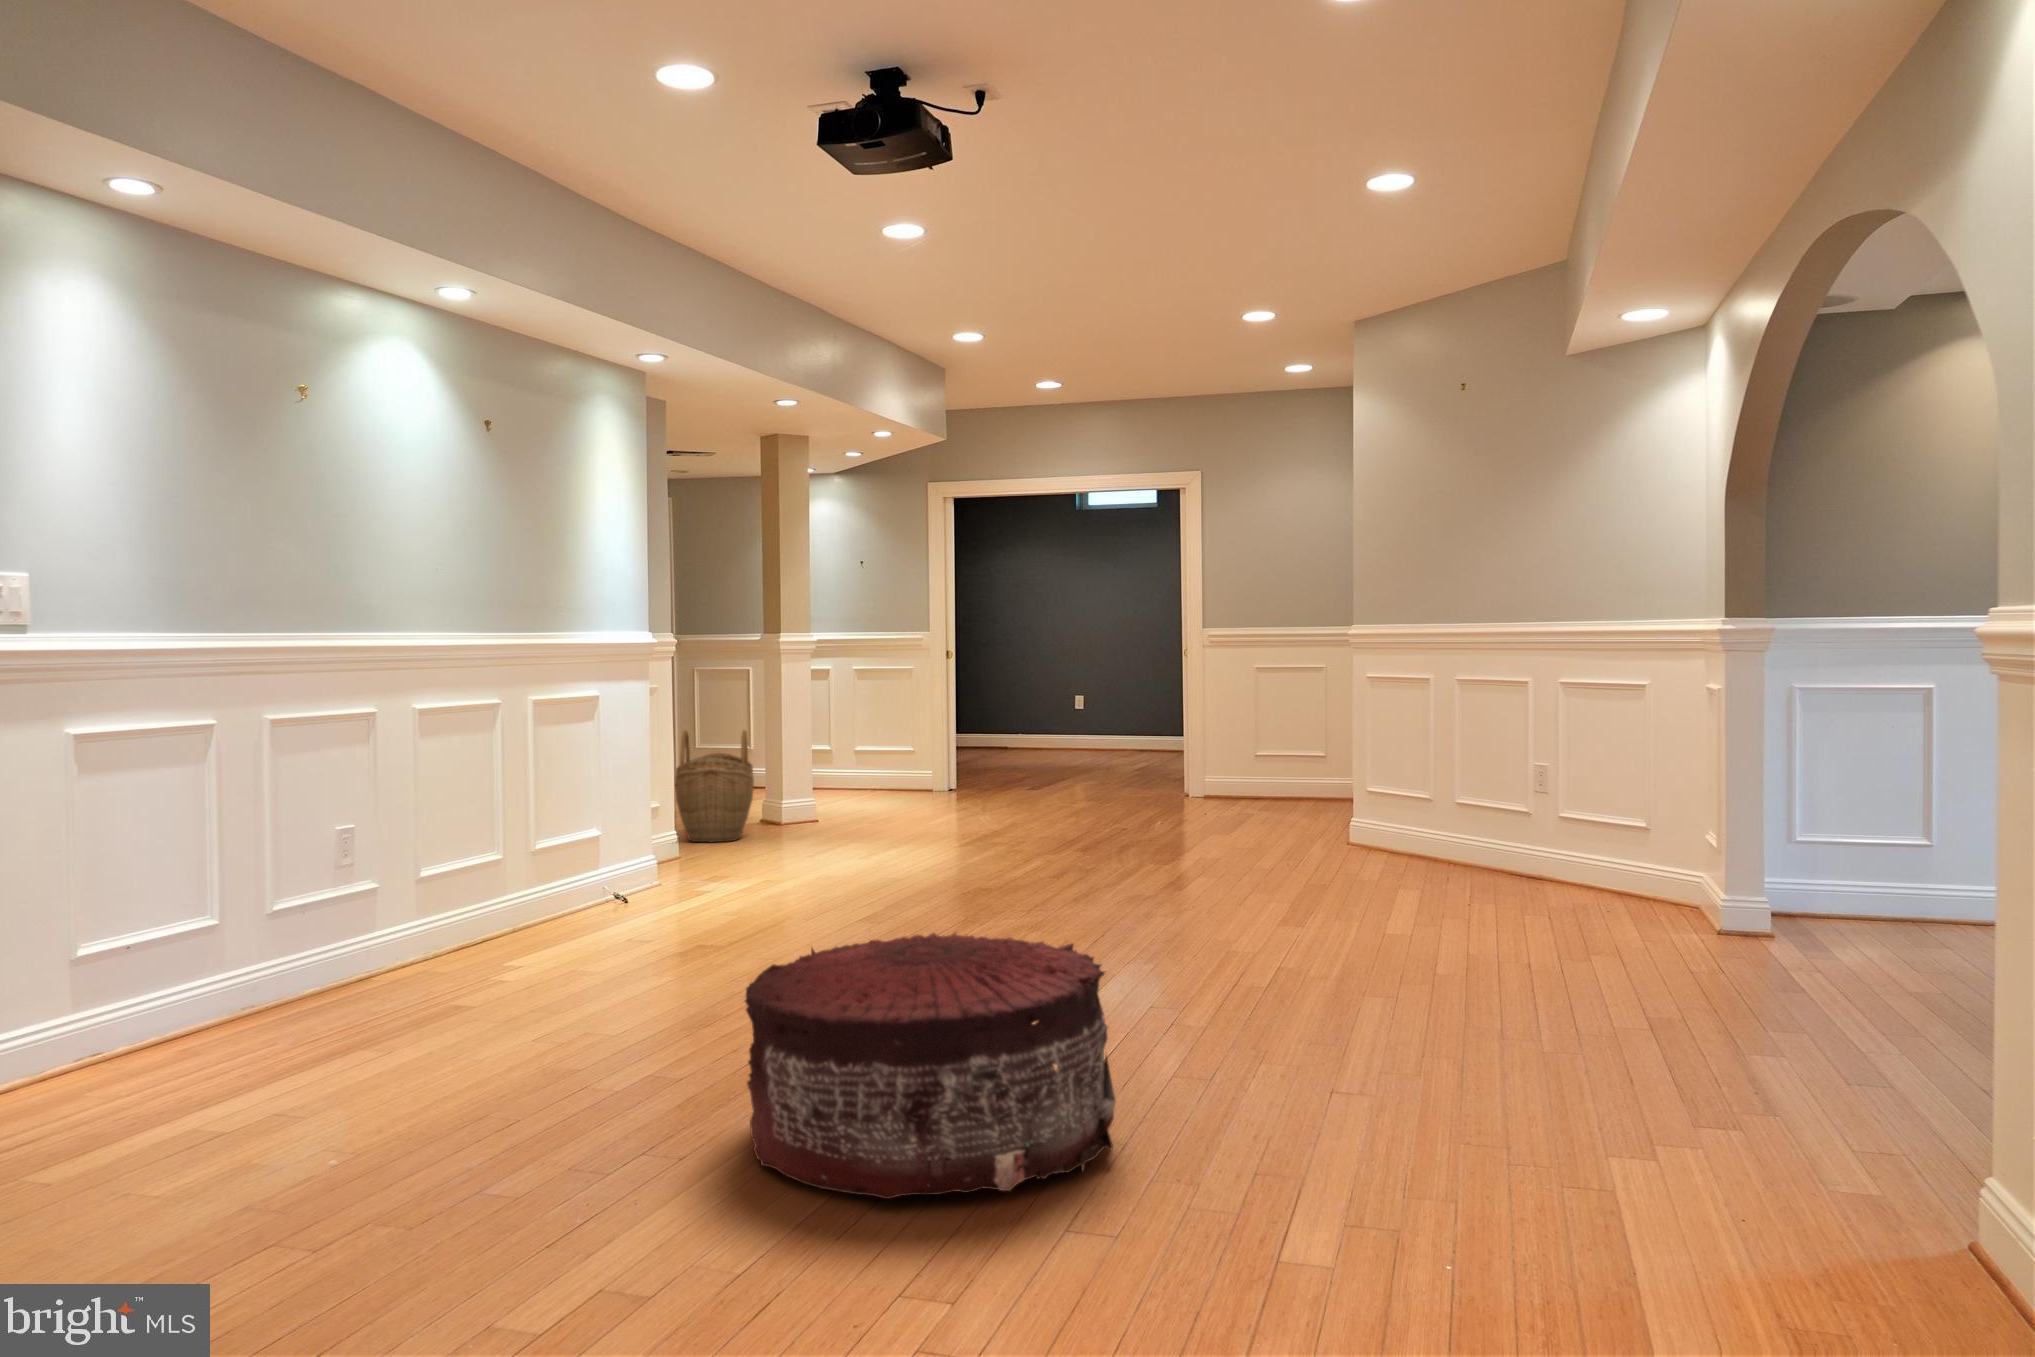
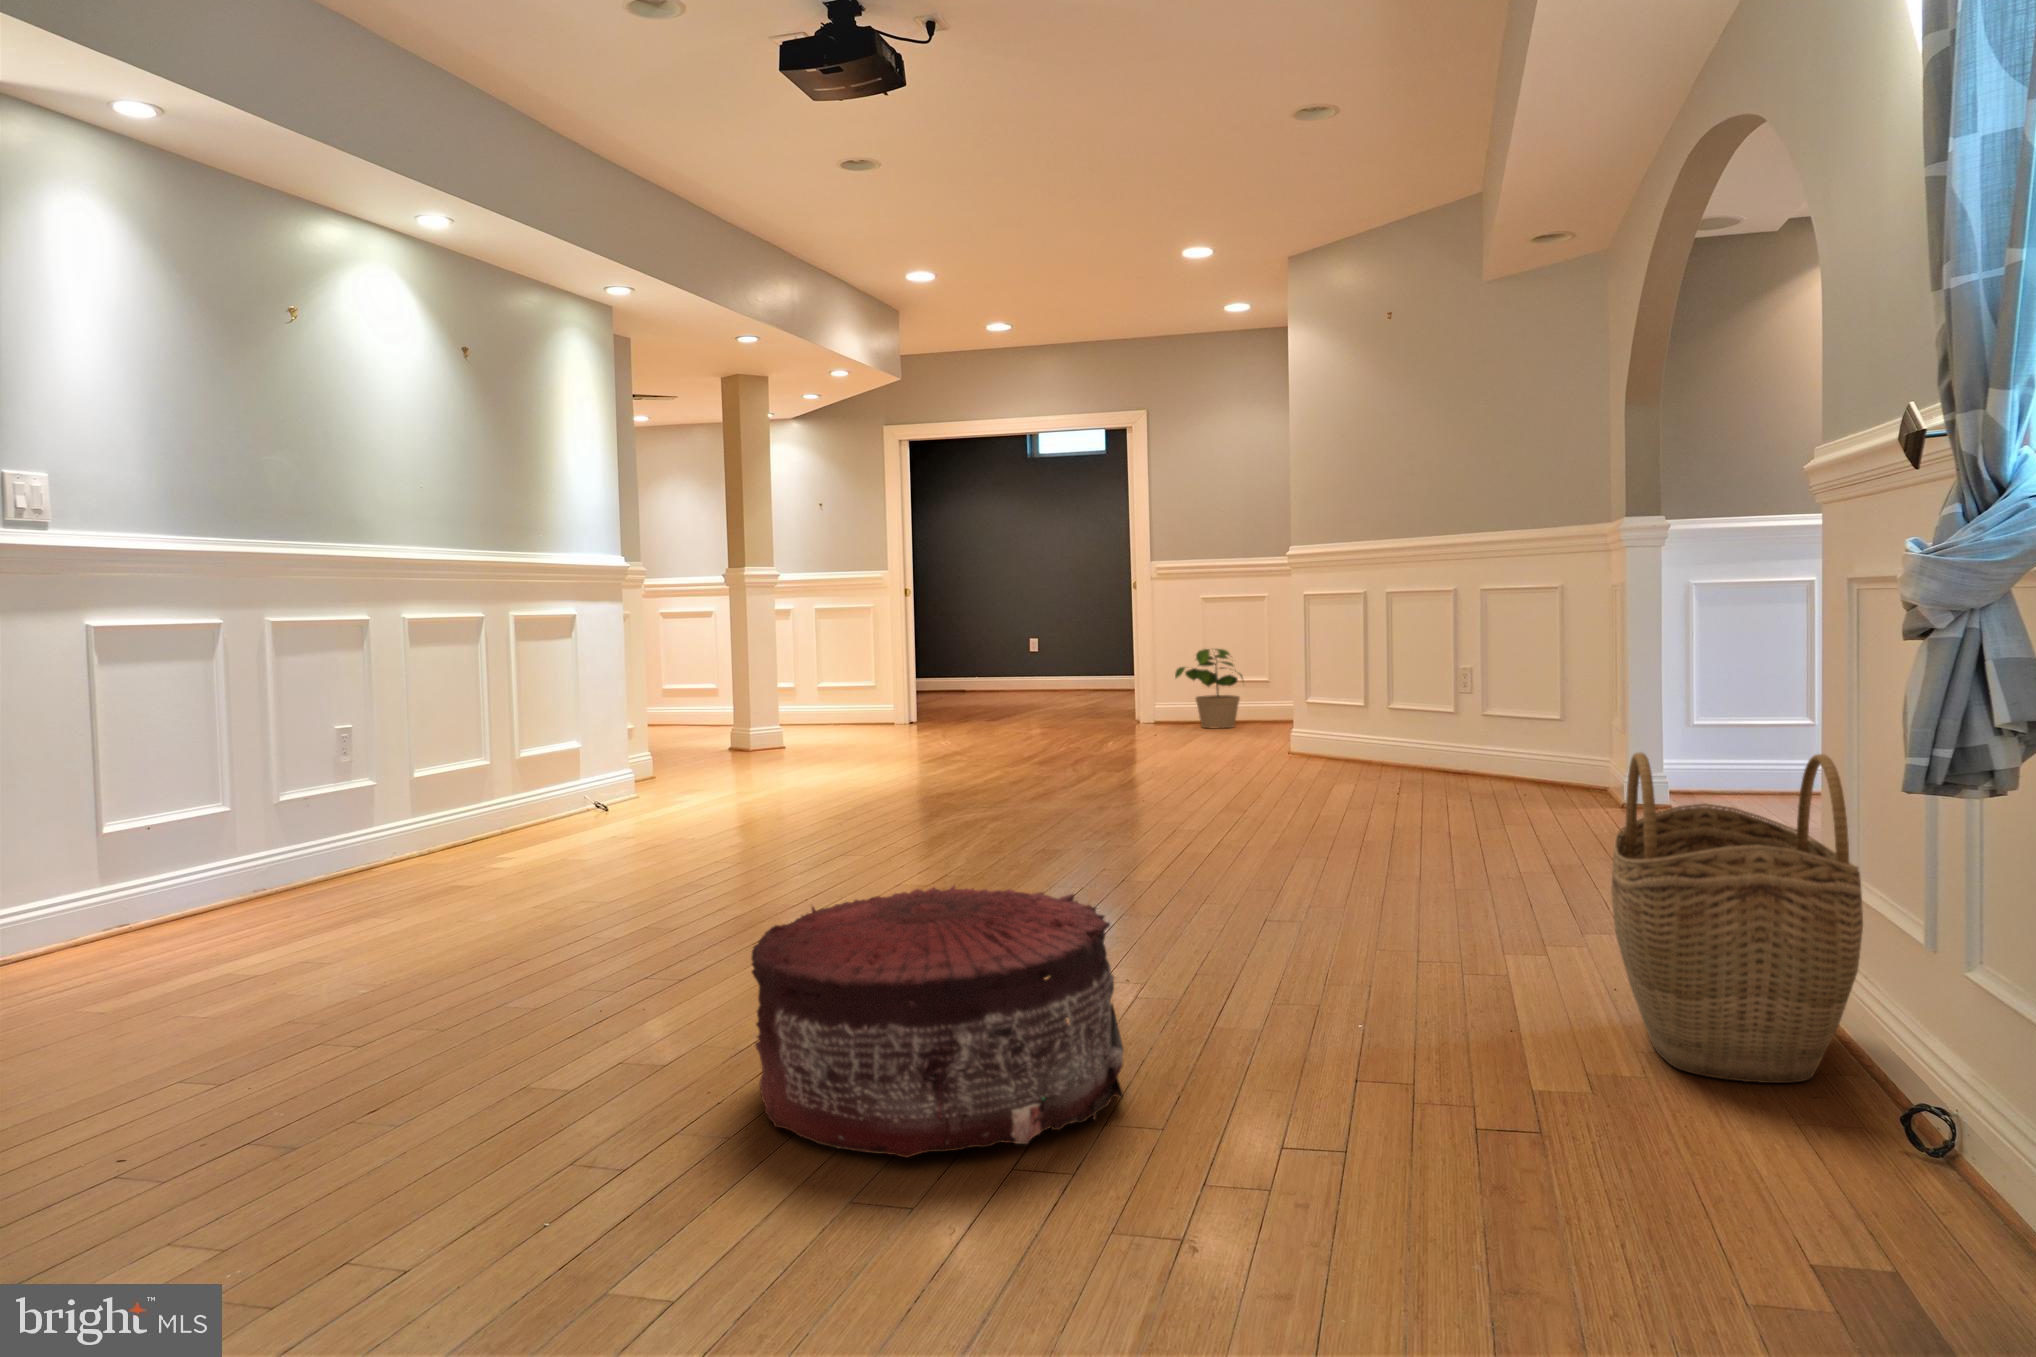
potted plant: none [1217,717,1289,798] -> present [1175,649,1244,729]
woven basket: present [675,730,754,842] -> present [1611,752,1863,1083]

